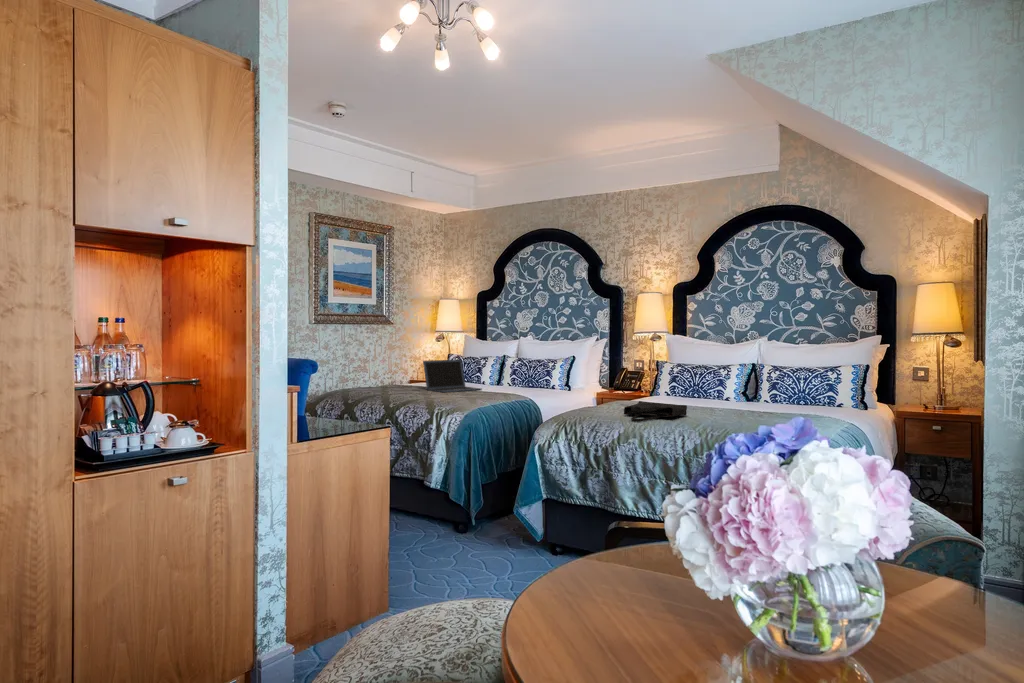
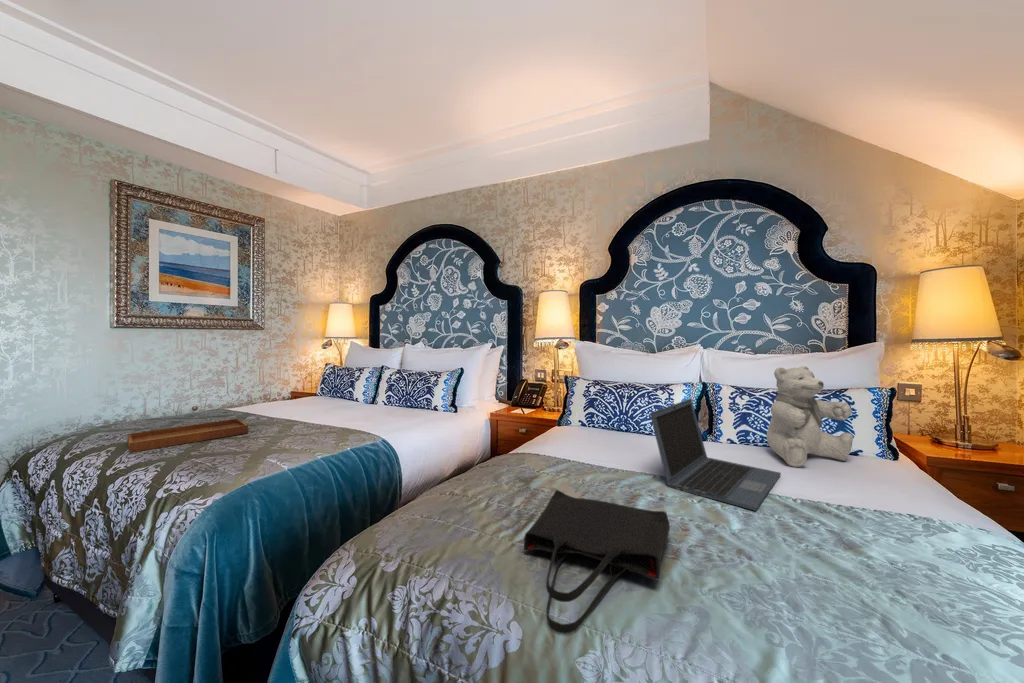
teddy bear: none [780,349,831,408] -> present [767,366,853,467]
laptop: present [423,359,482,392] -> present [650,399,781,511]
tray: none [373,375,437,398] -> present [128,406,248,452]

